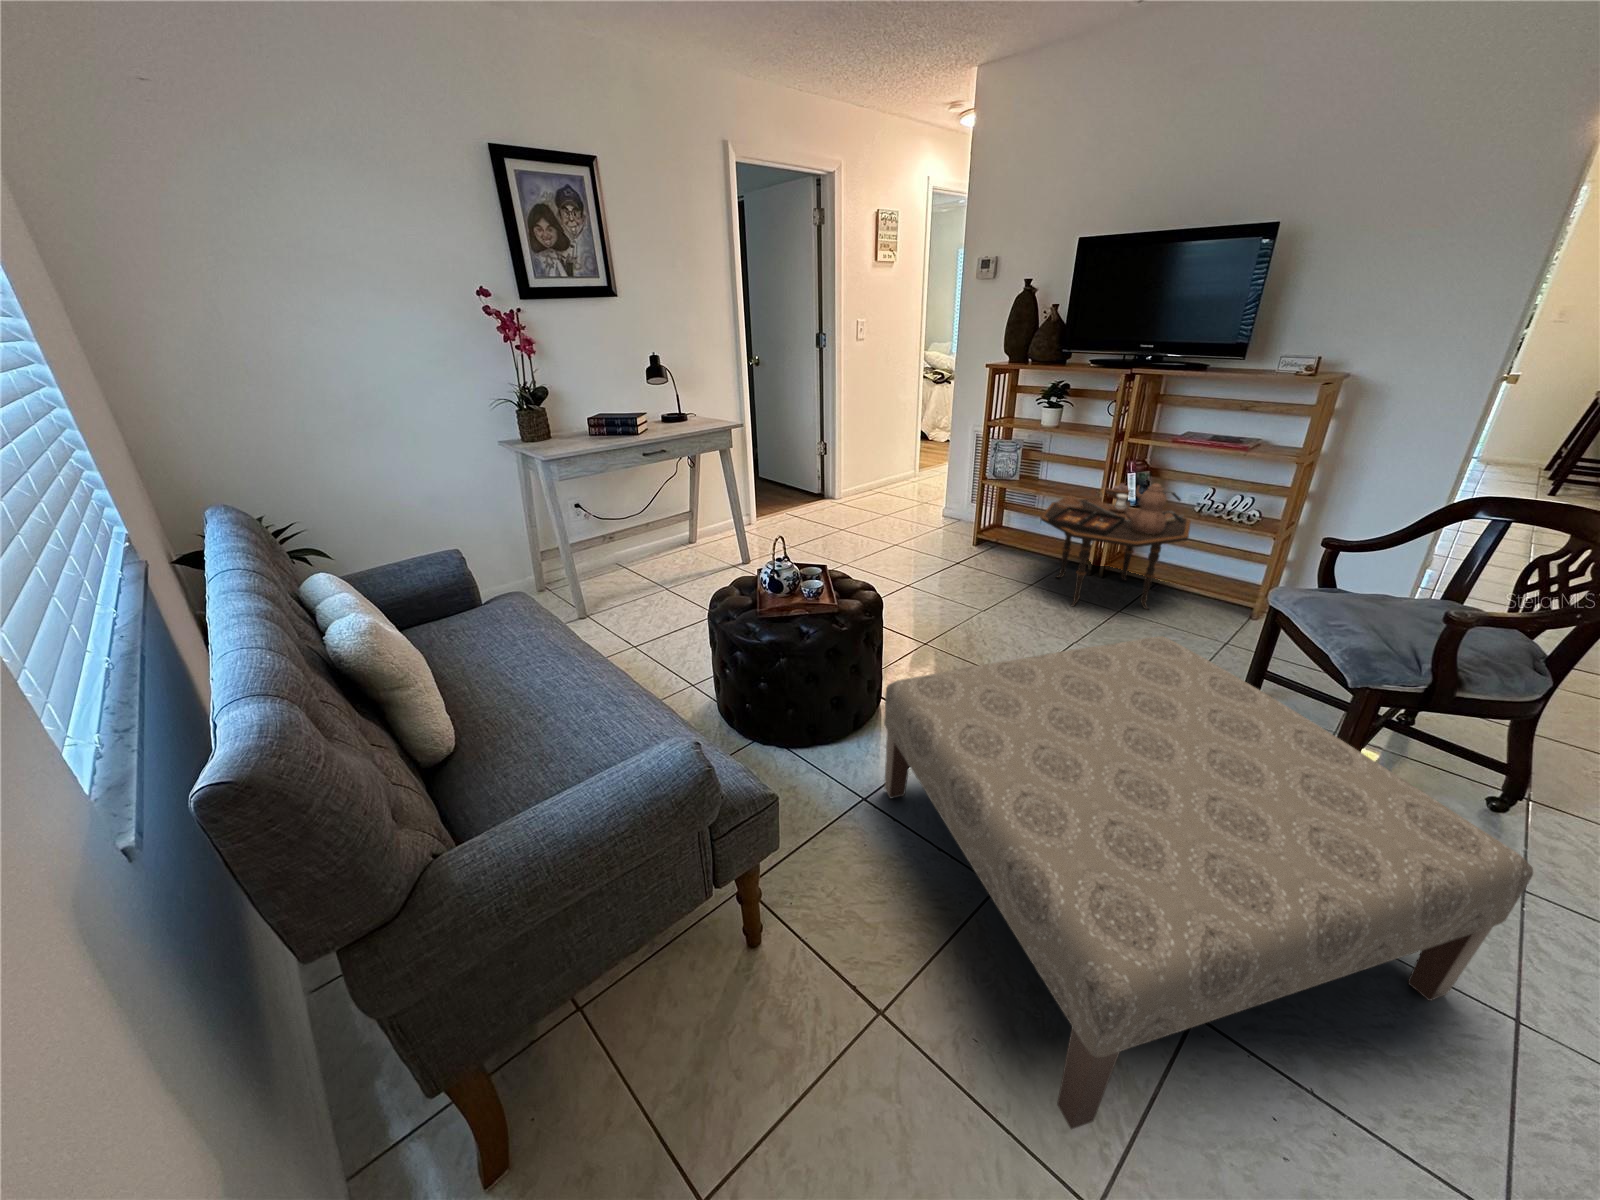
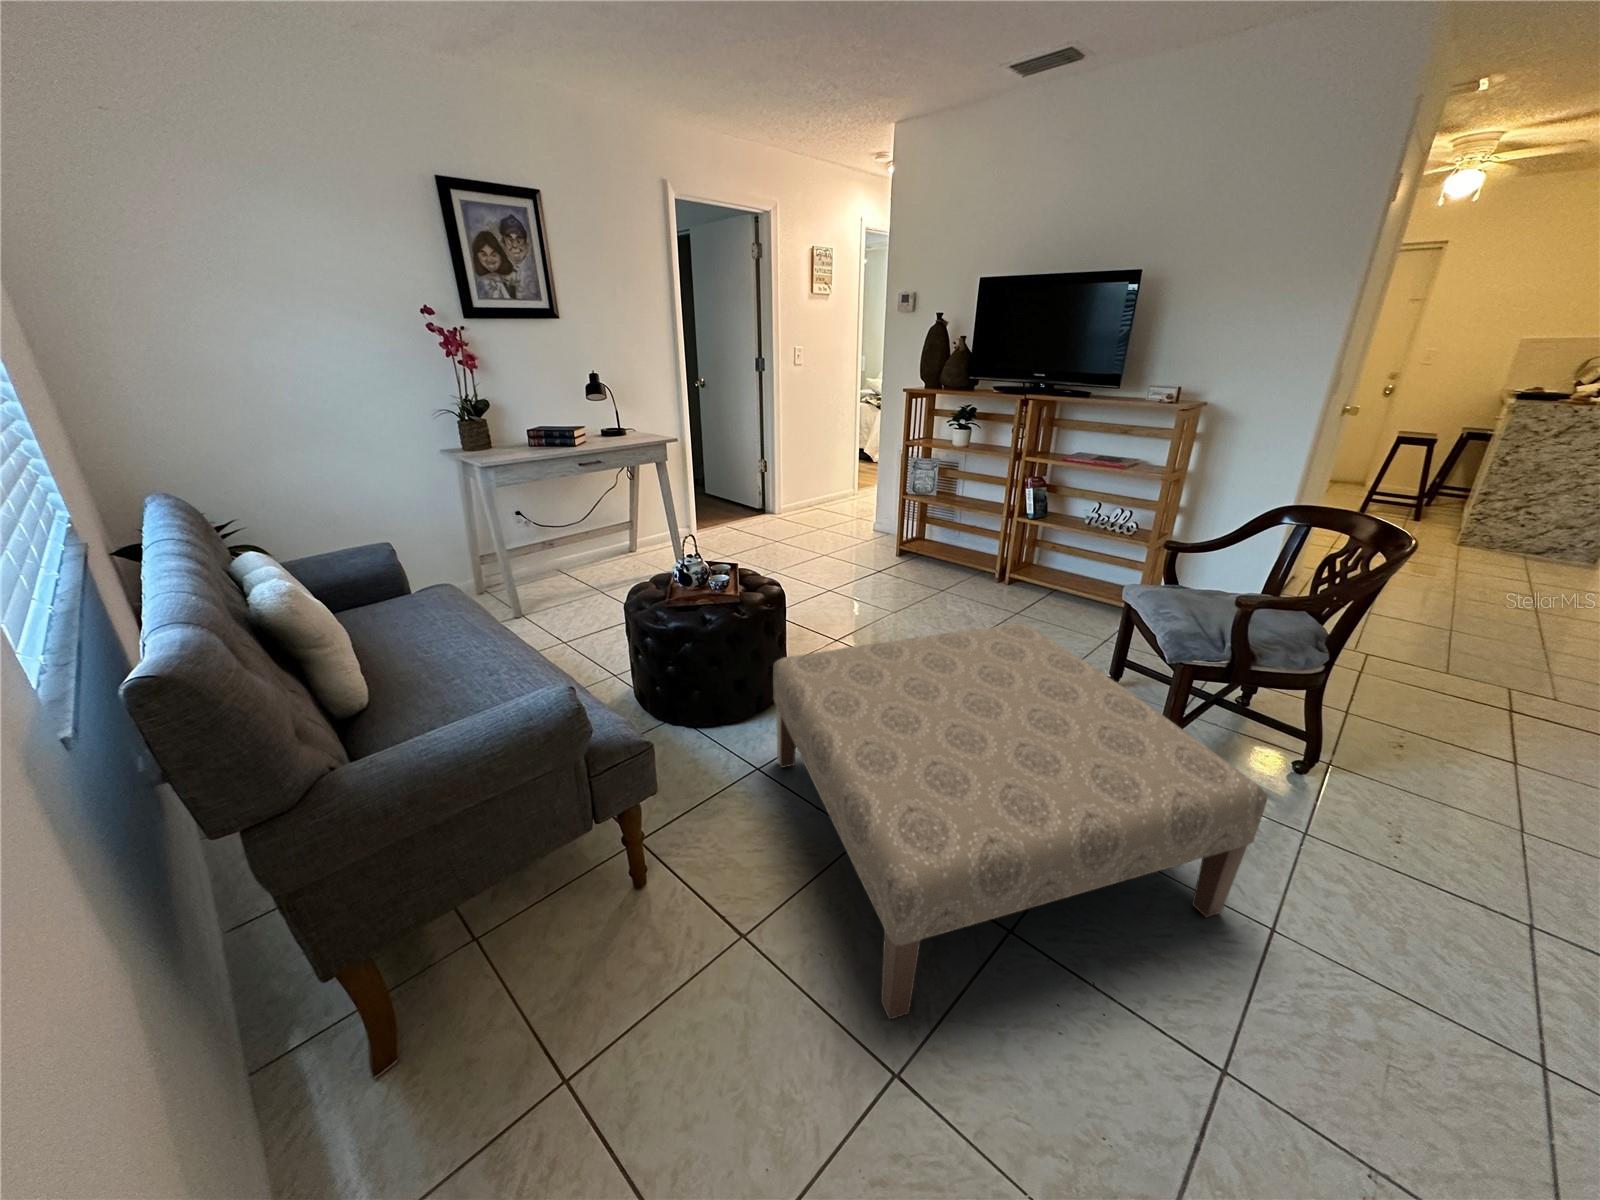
side table: present [1041,483,1191,609] -> none [947,496,1079,611]

